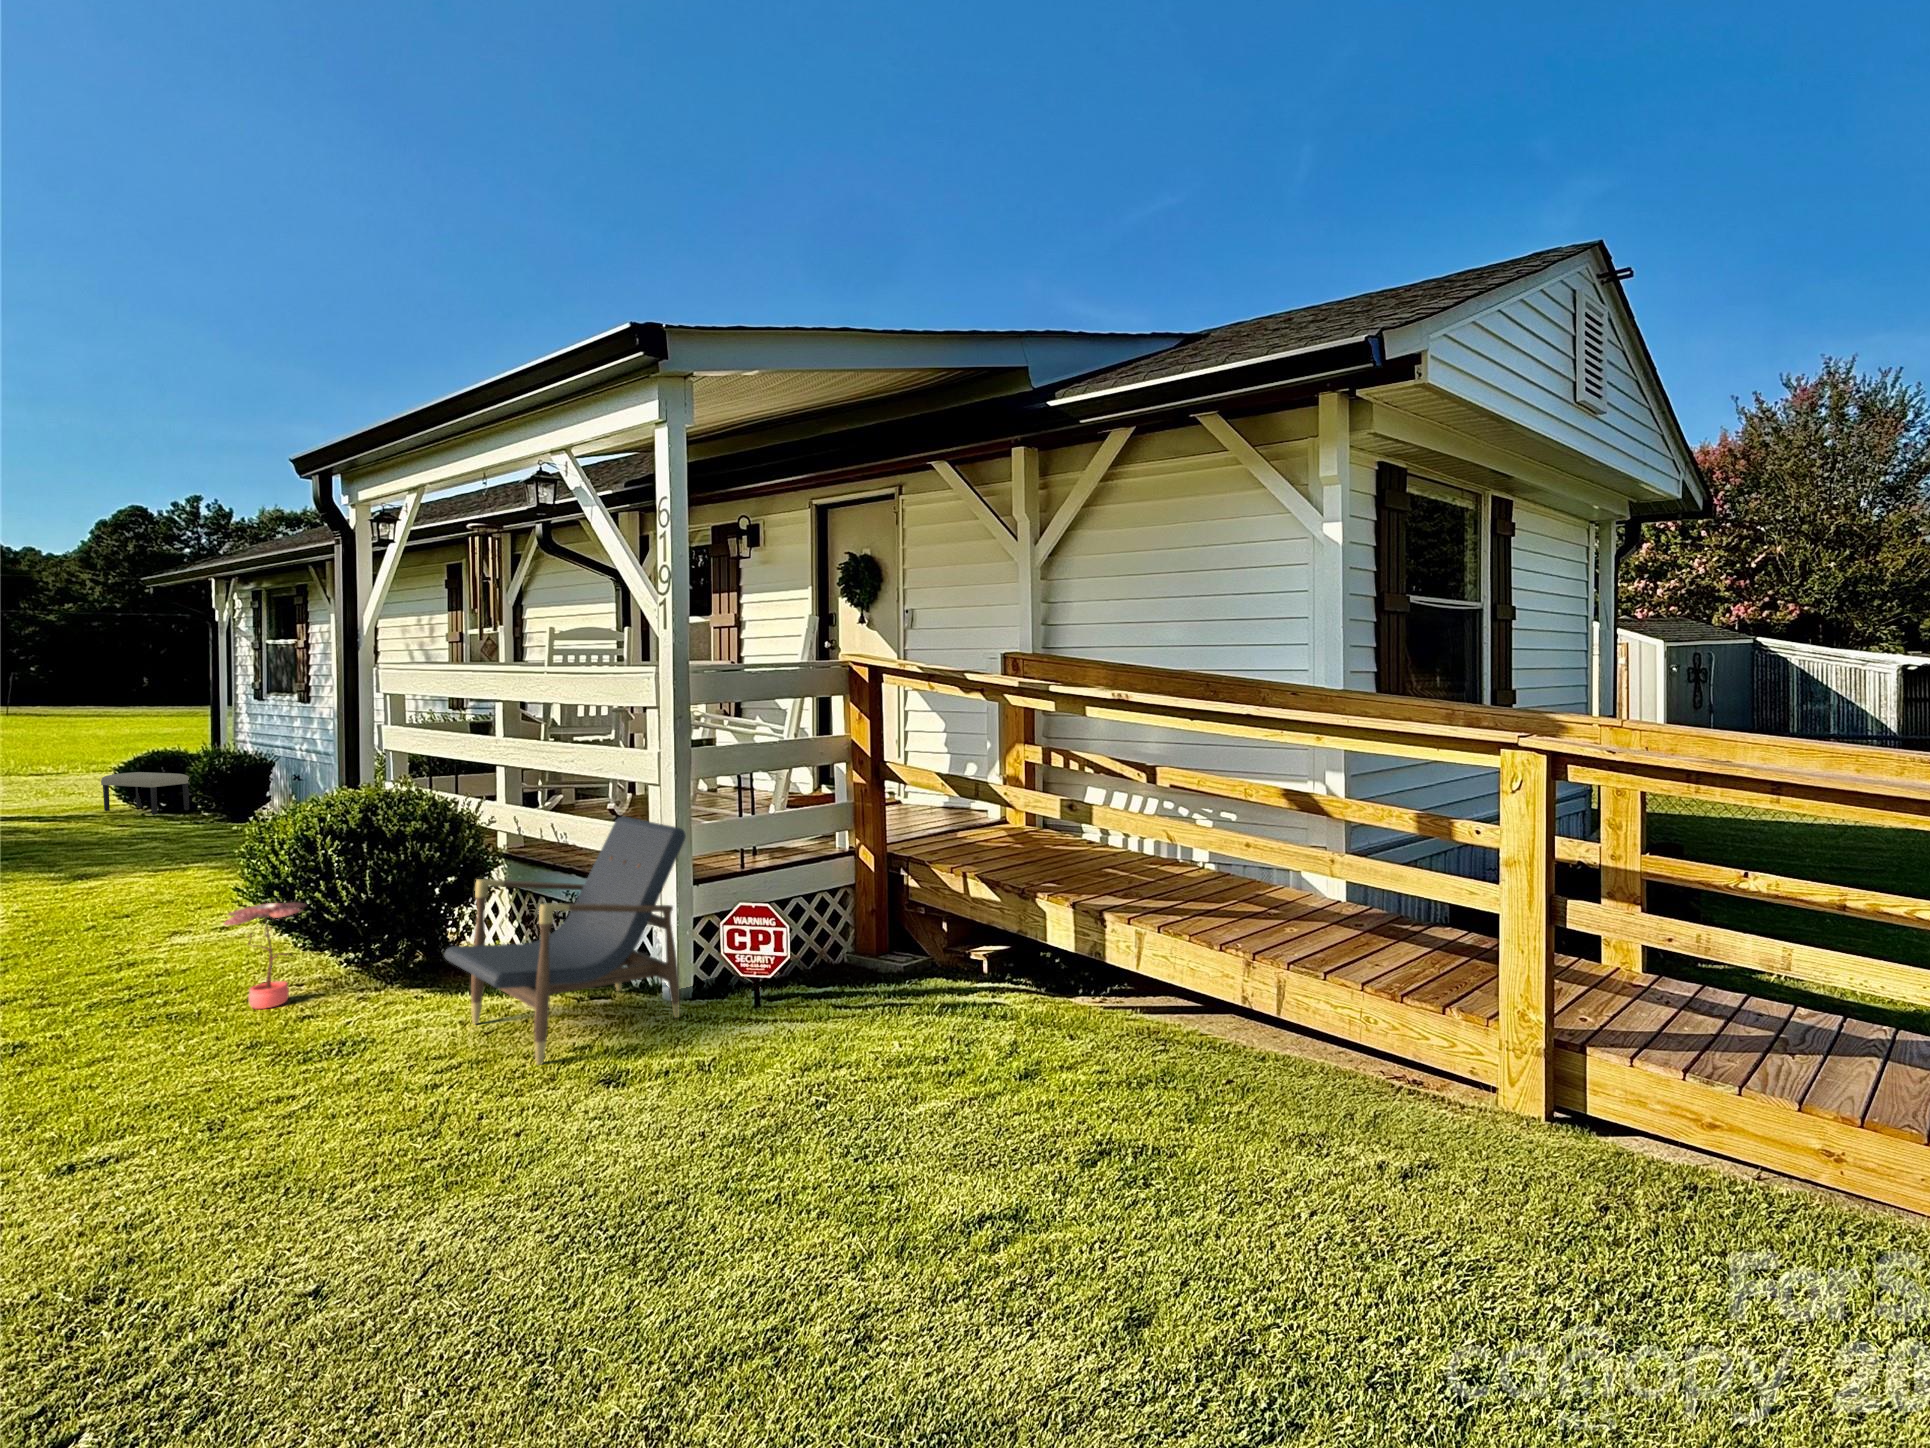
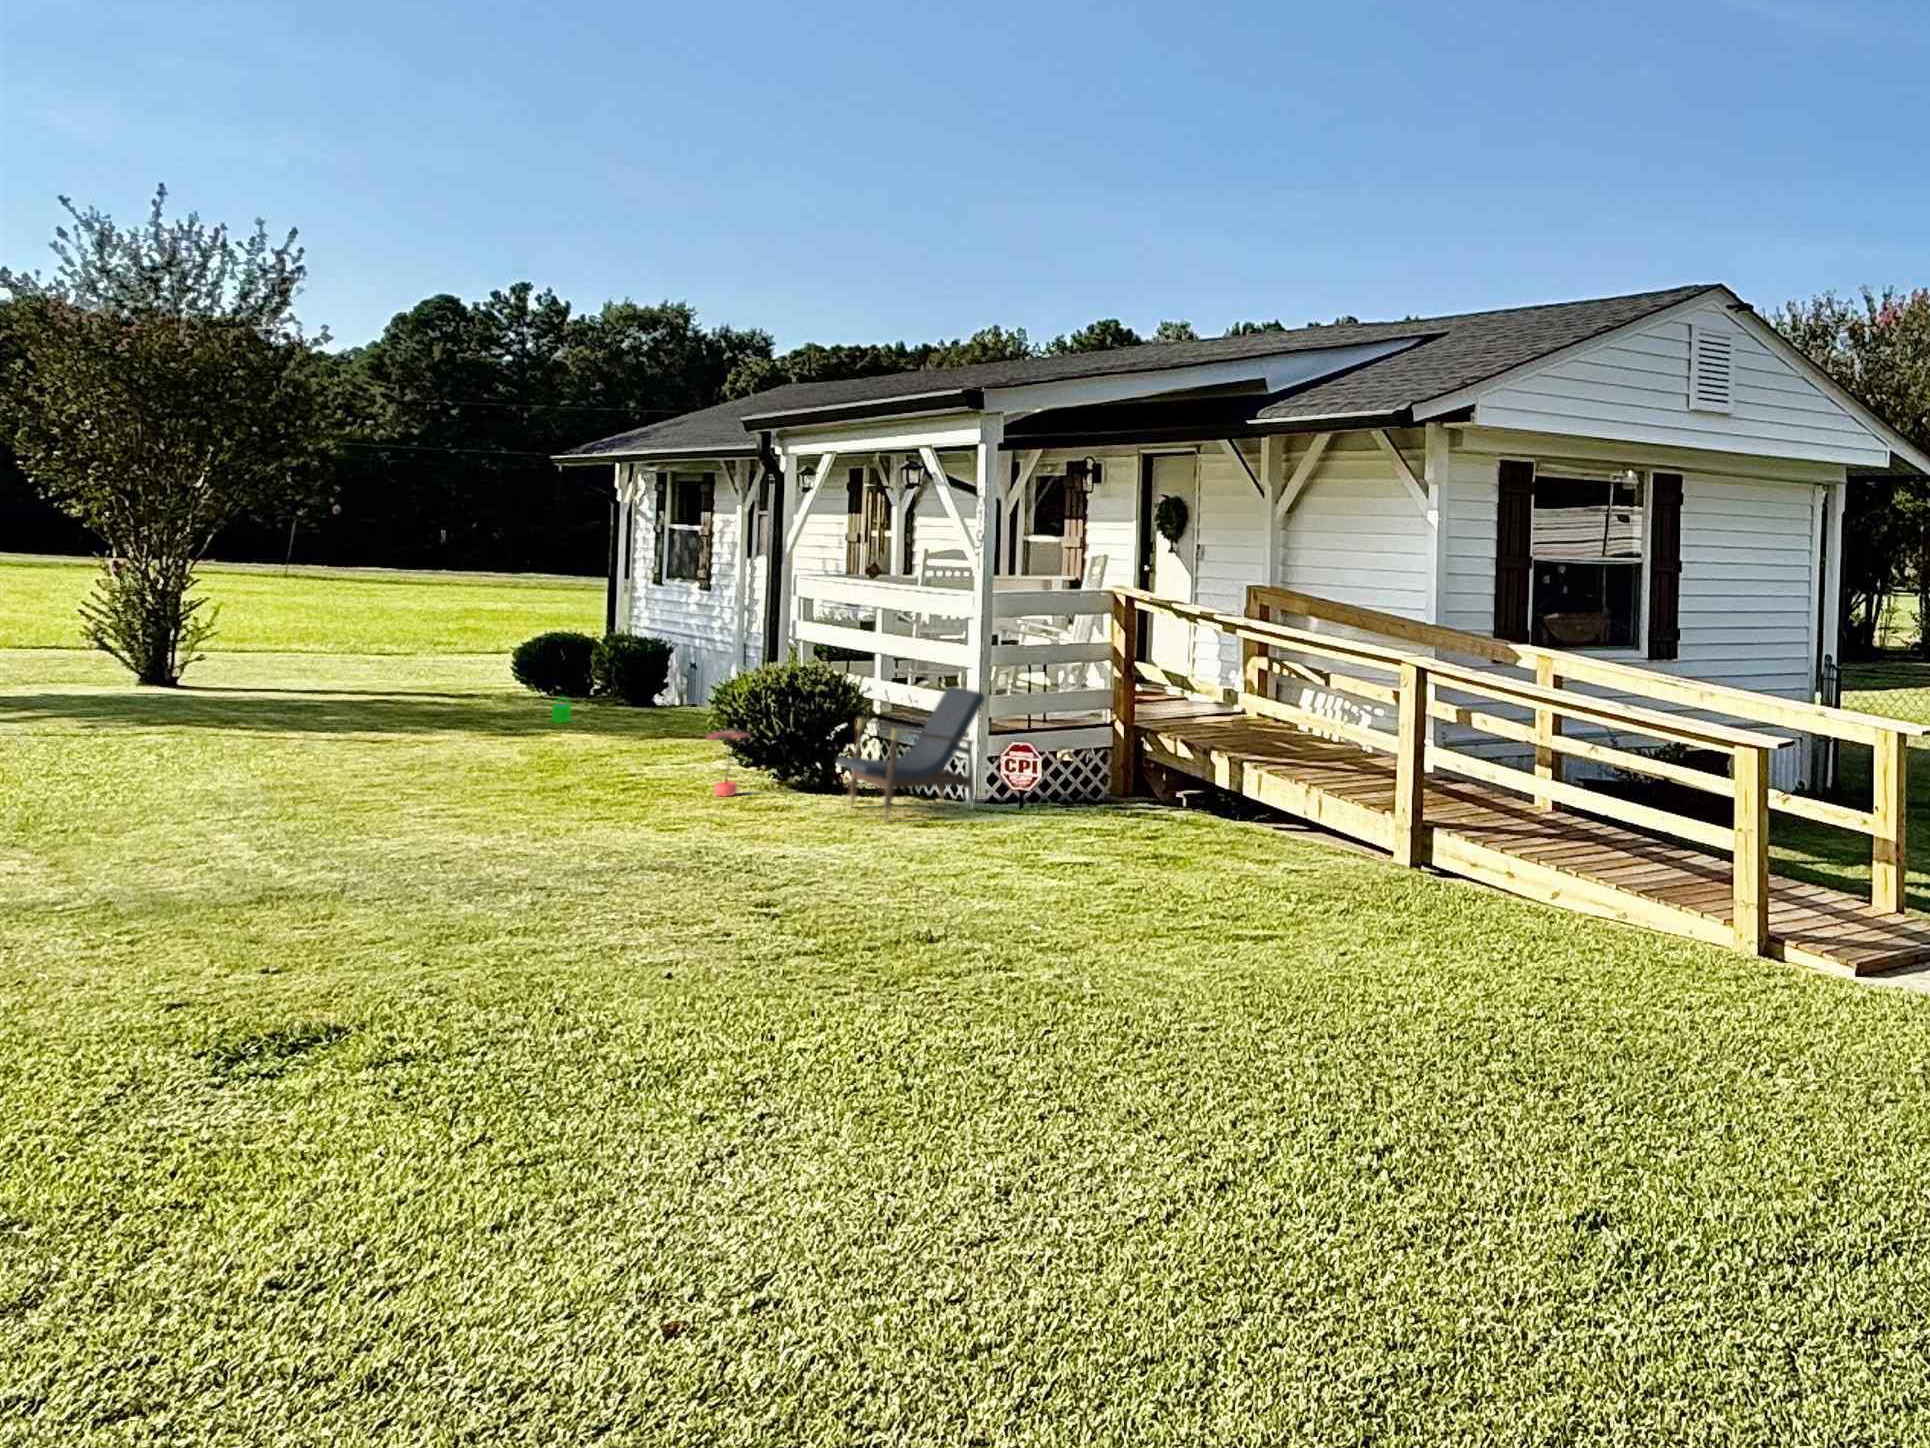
bench: present [101,772,189,814] -> none [516,650,597,691]
watering can: none [99,831,129,862] -> present [552,697,571,723]

